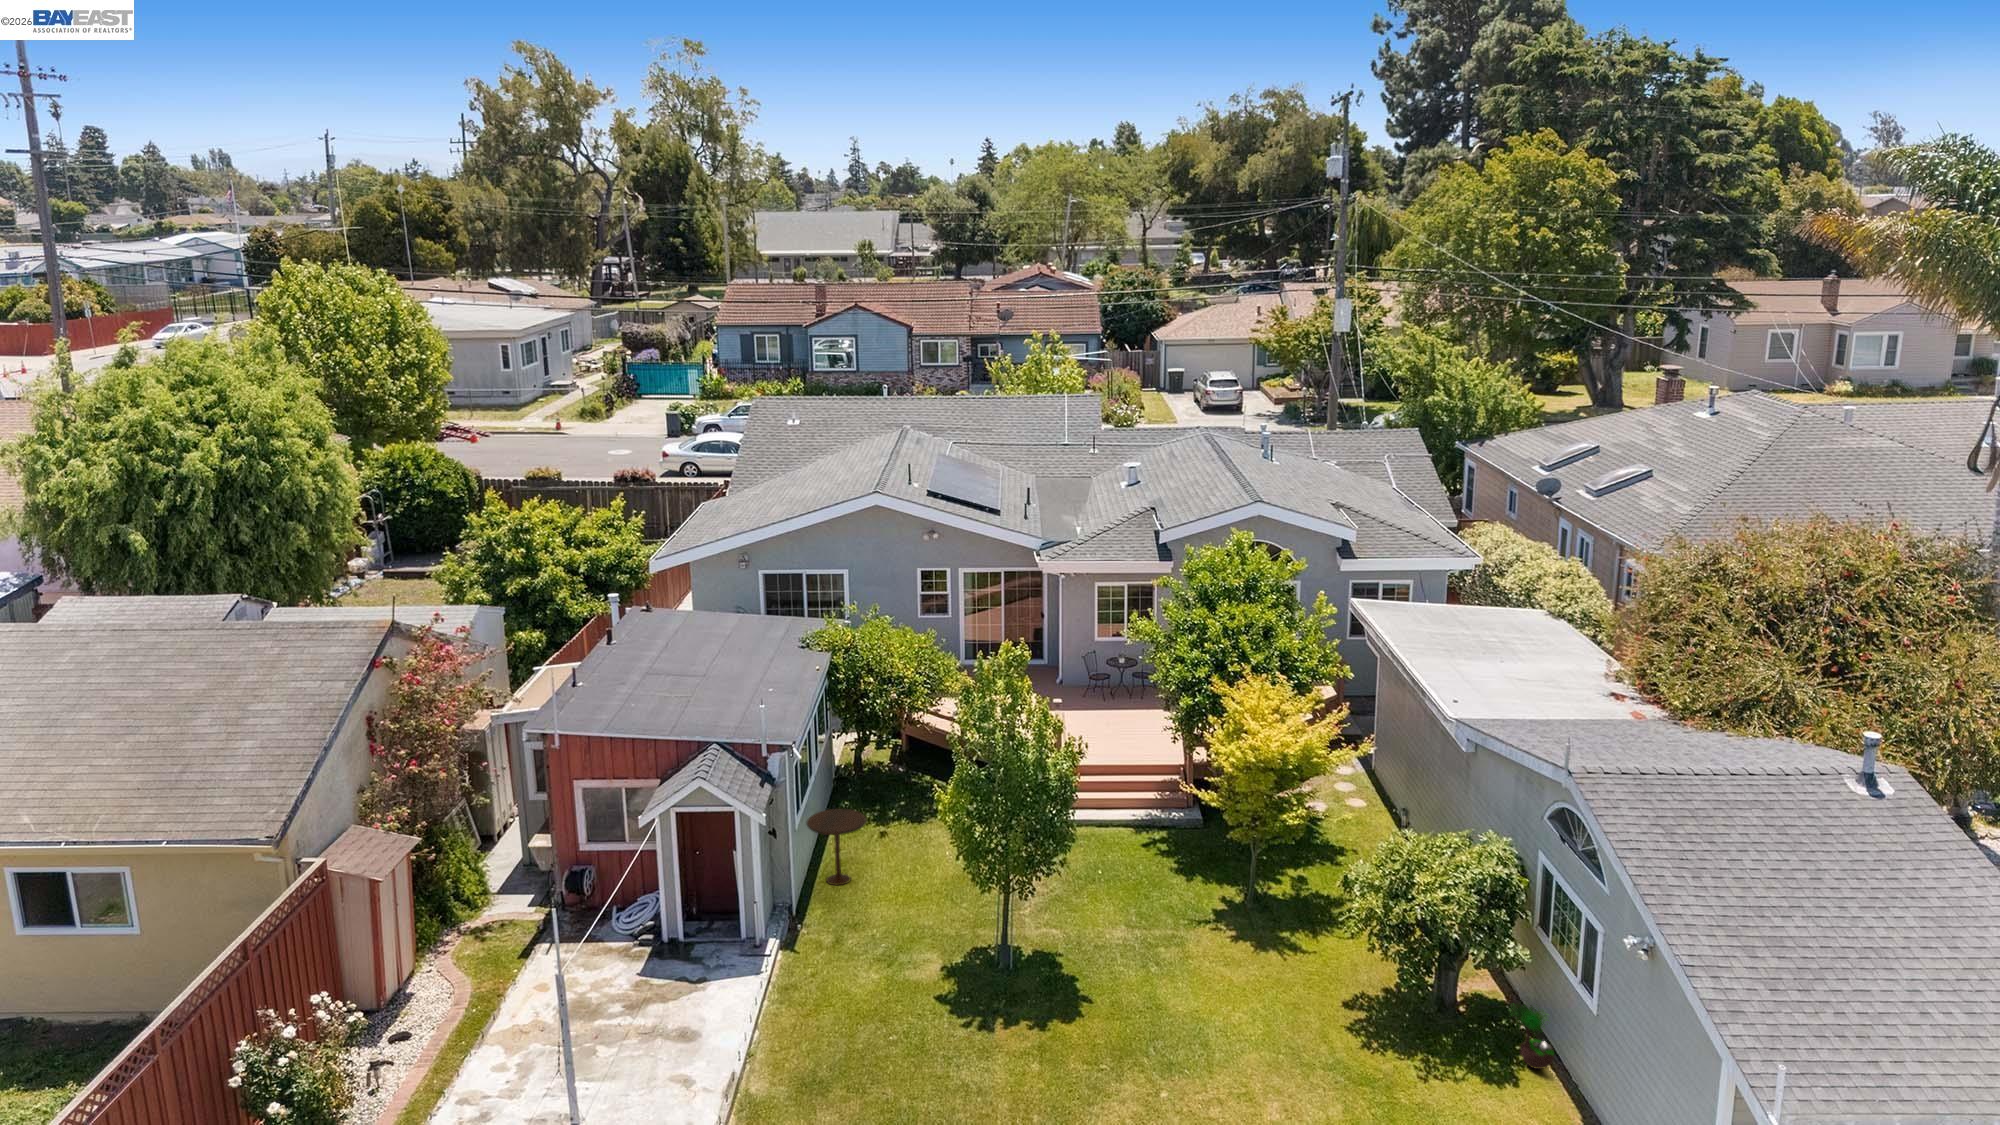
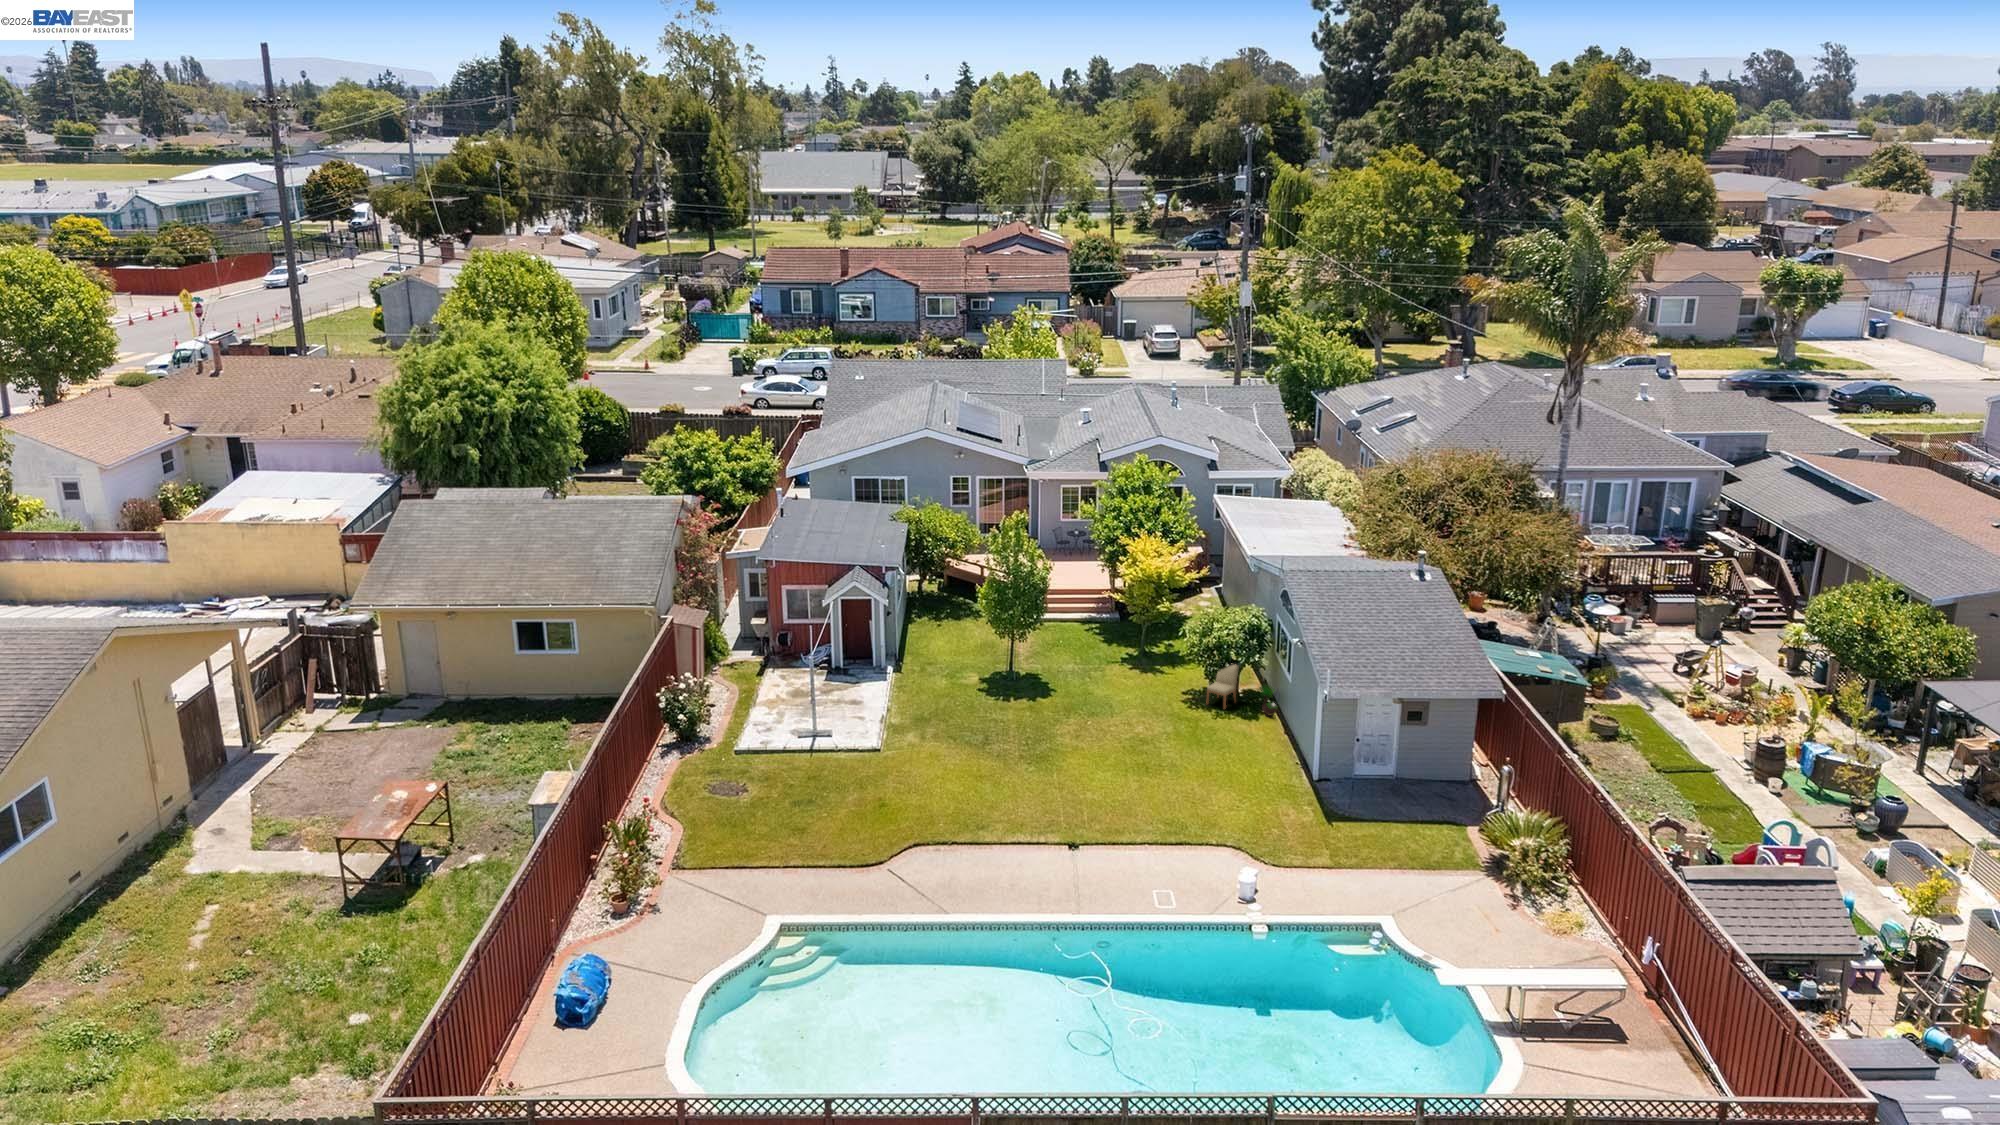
pedestal table: present [806,809,867,885] -> none [900,607,933,648]
chair: none [1398,943,1463,1049] -> present [1207,665,1239,707]

